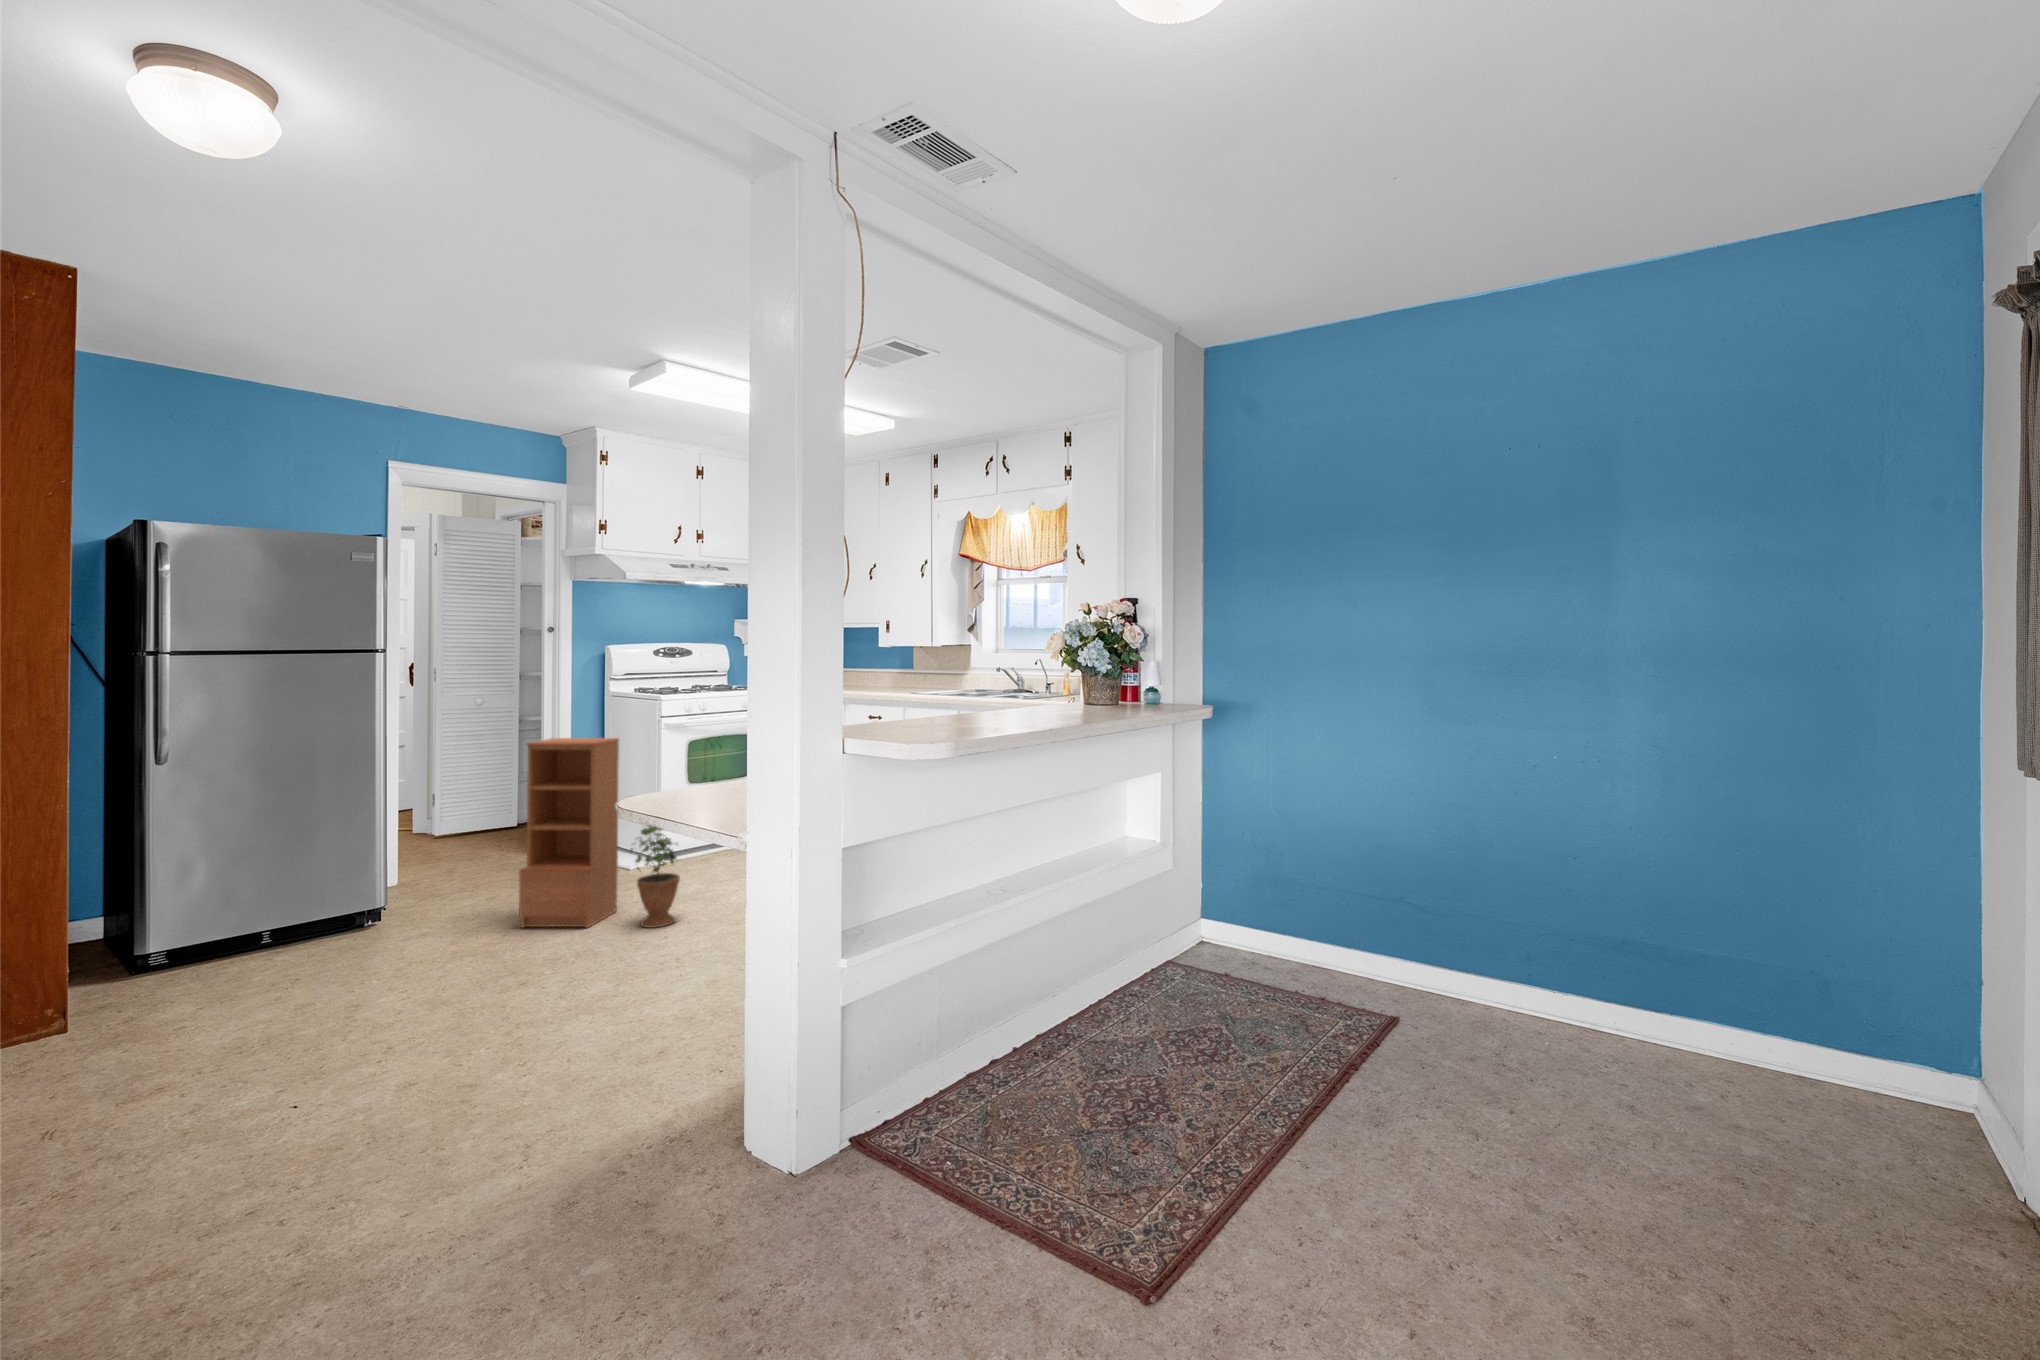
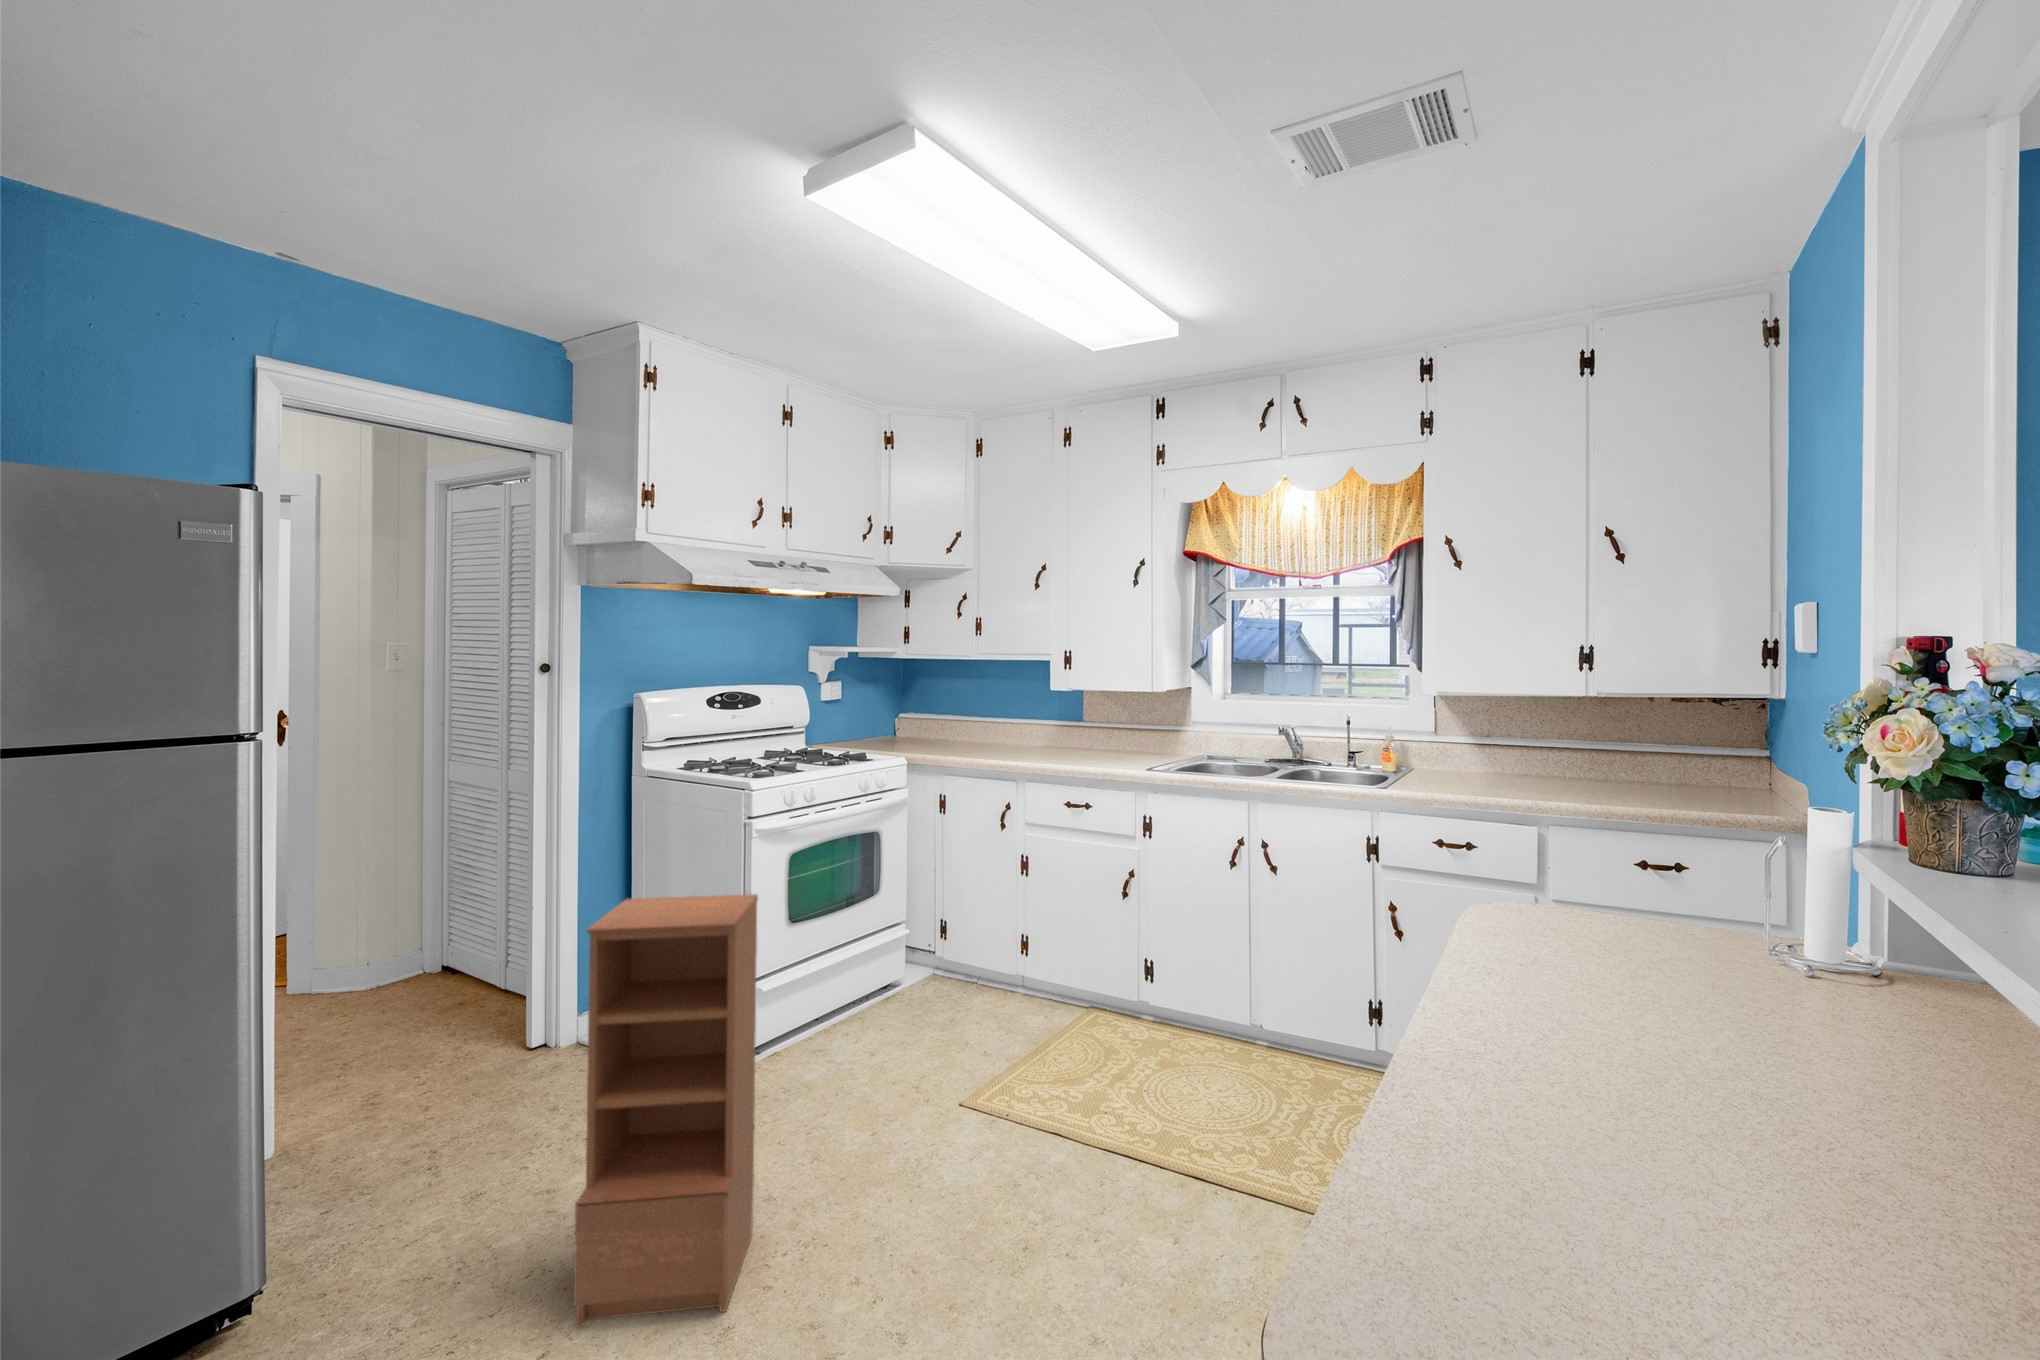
potted plant: present [630,821,680,928] -> none [816,1041,903,1297]

